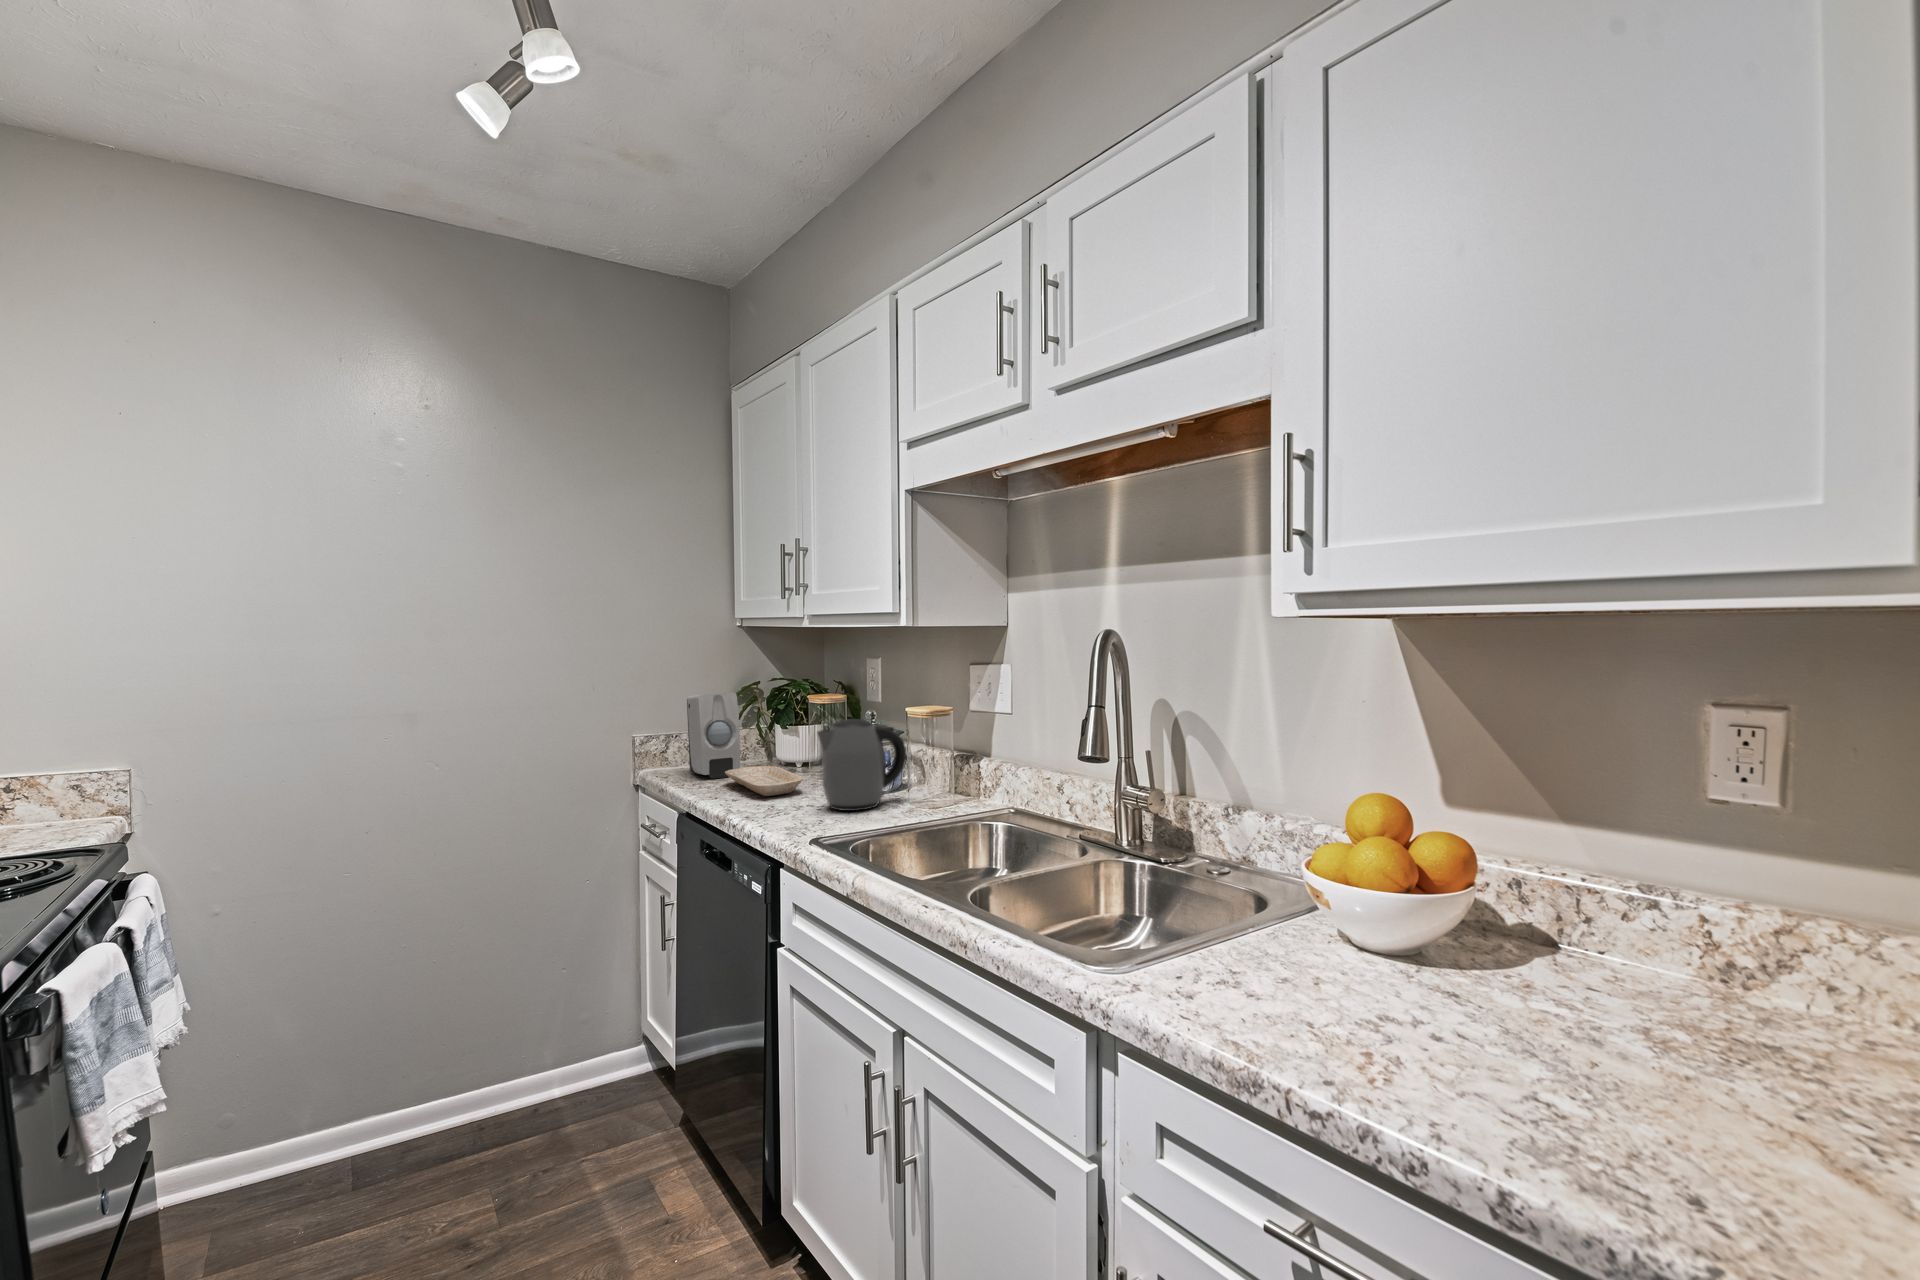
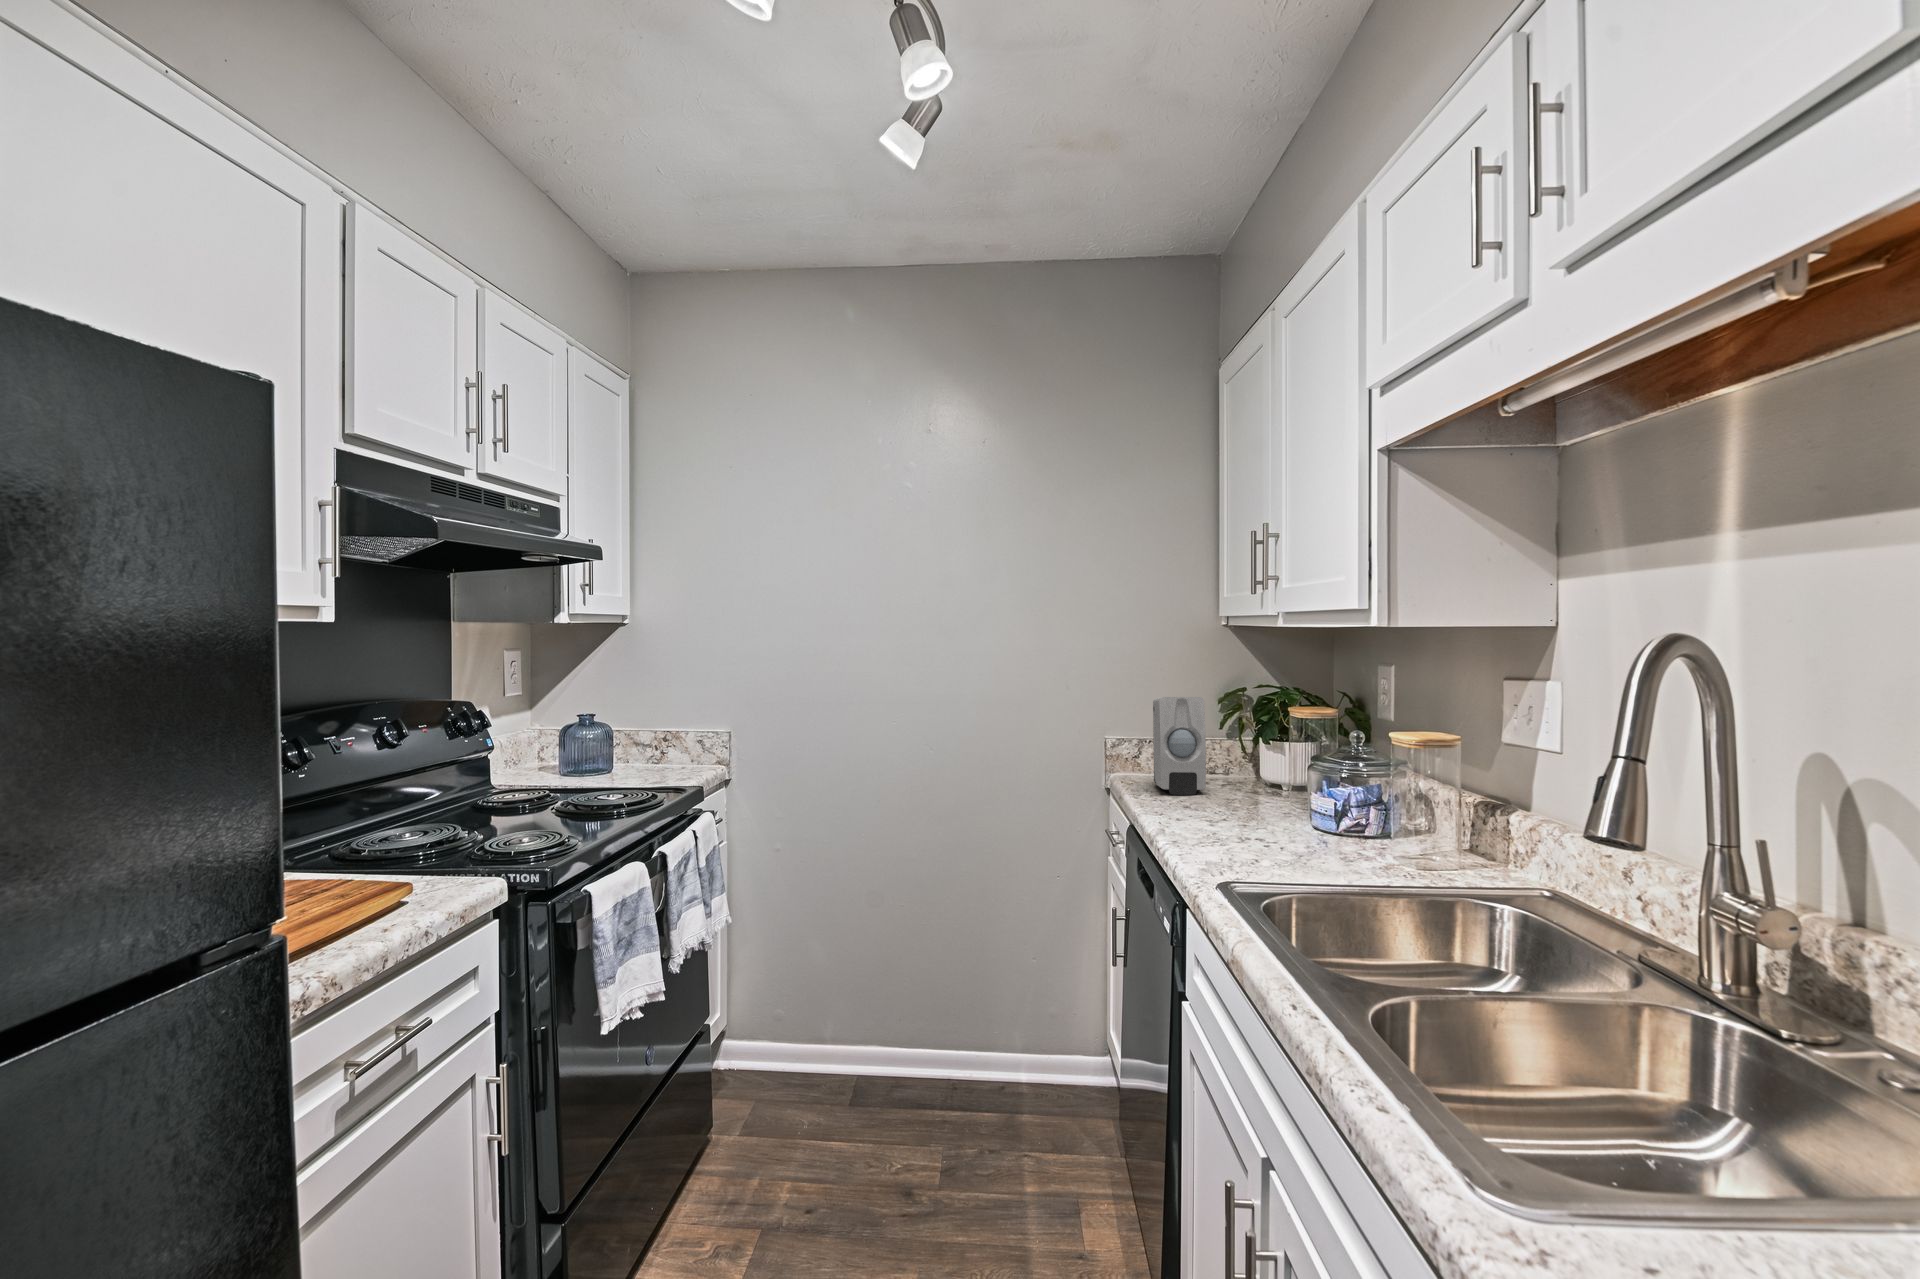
kettle: present [817,719,906,811] -> none [1265,740,1391,859]
tray: present [725,766,803,796] -> none [1181,786,1264,824]

